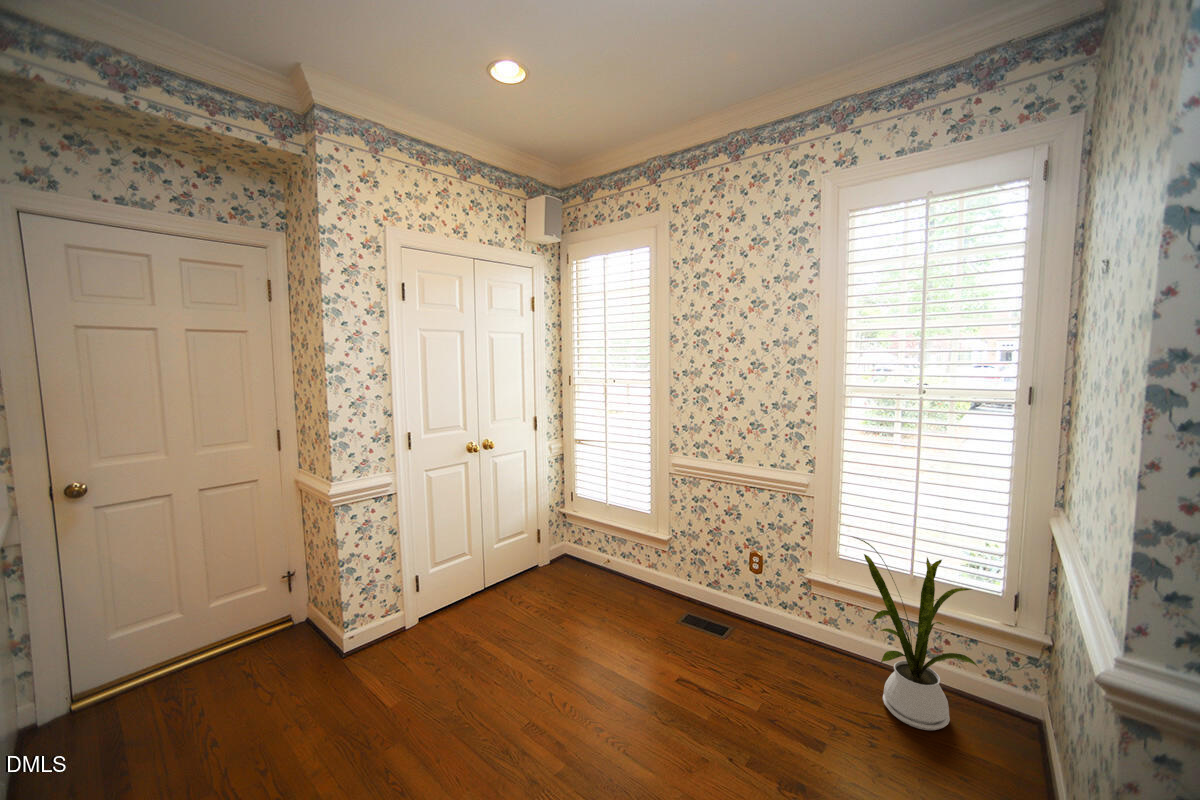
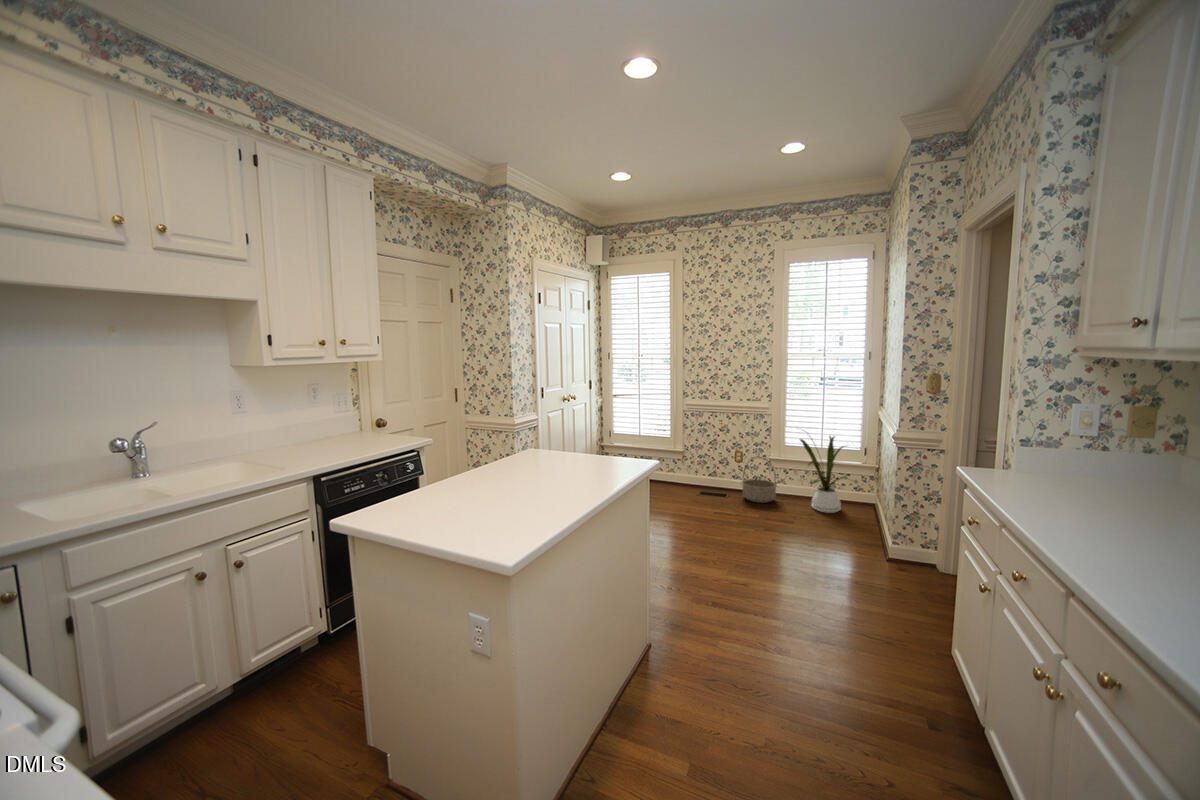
basket: none [751,574,818,667] -> present [742,457,777,503]

